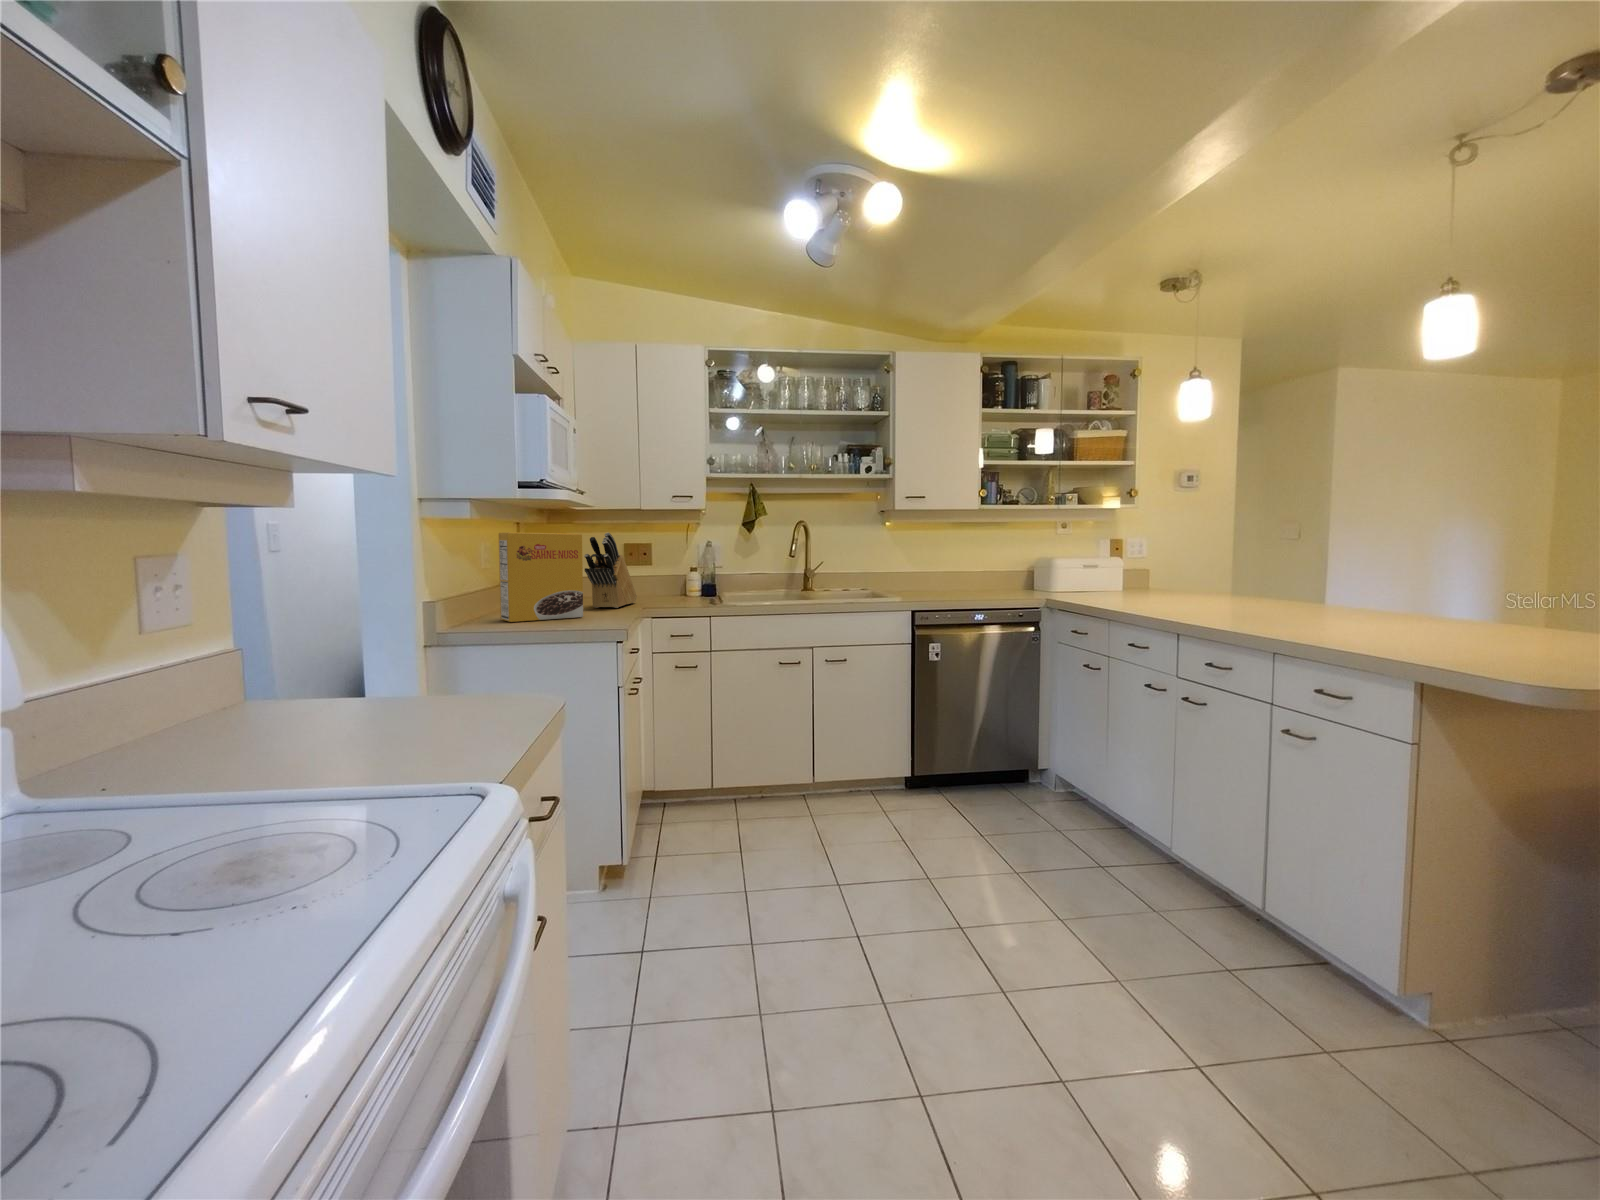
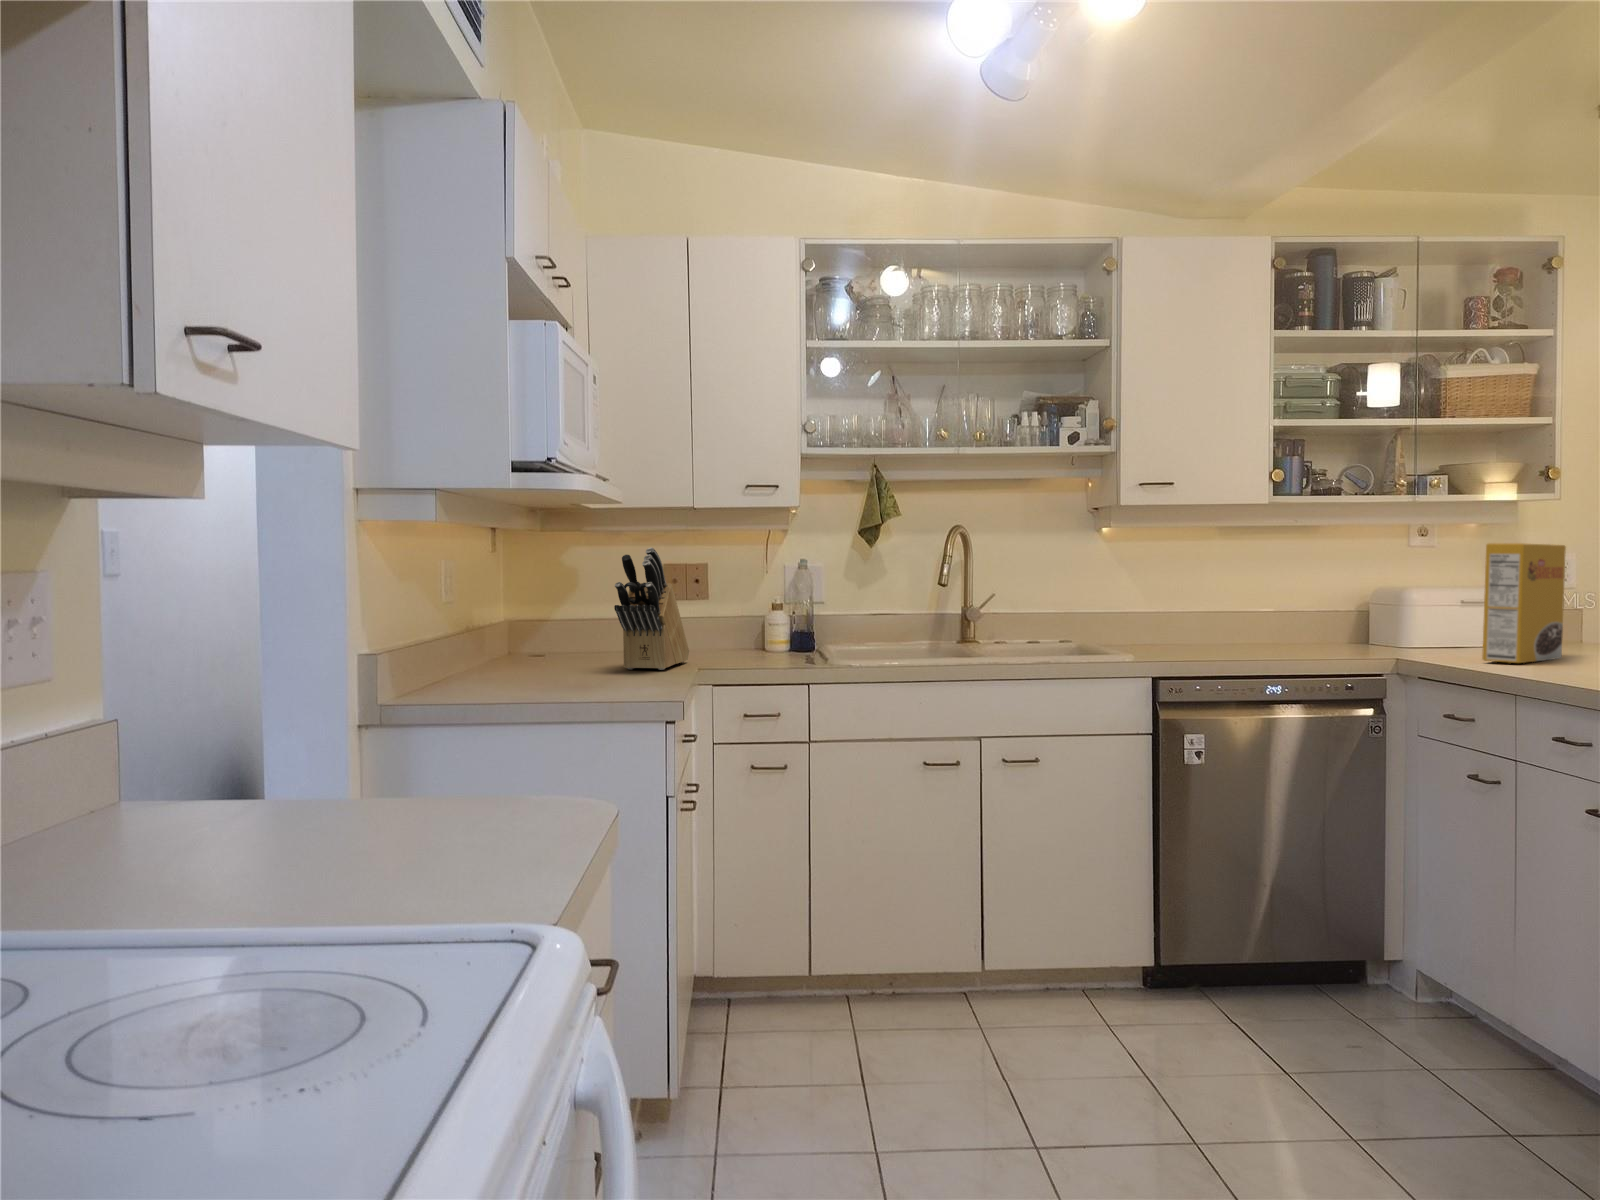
cereal box: present [498,532,583,622] -> present [1482,543,1566,663]

